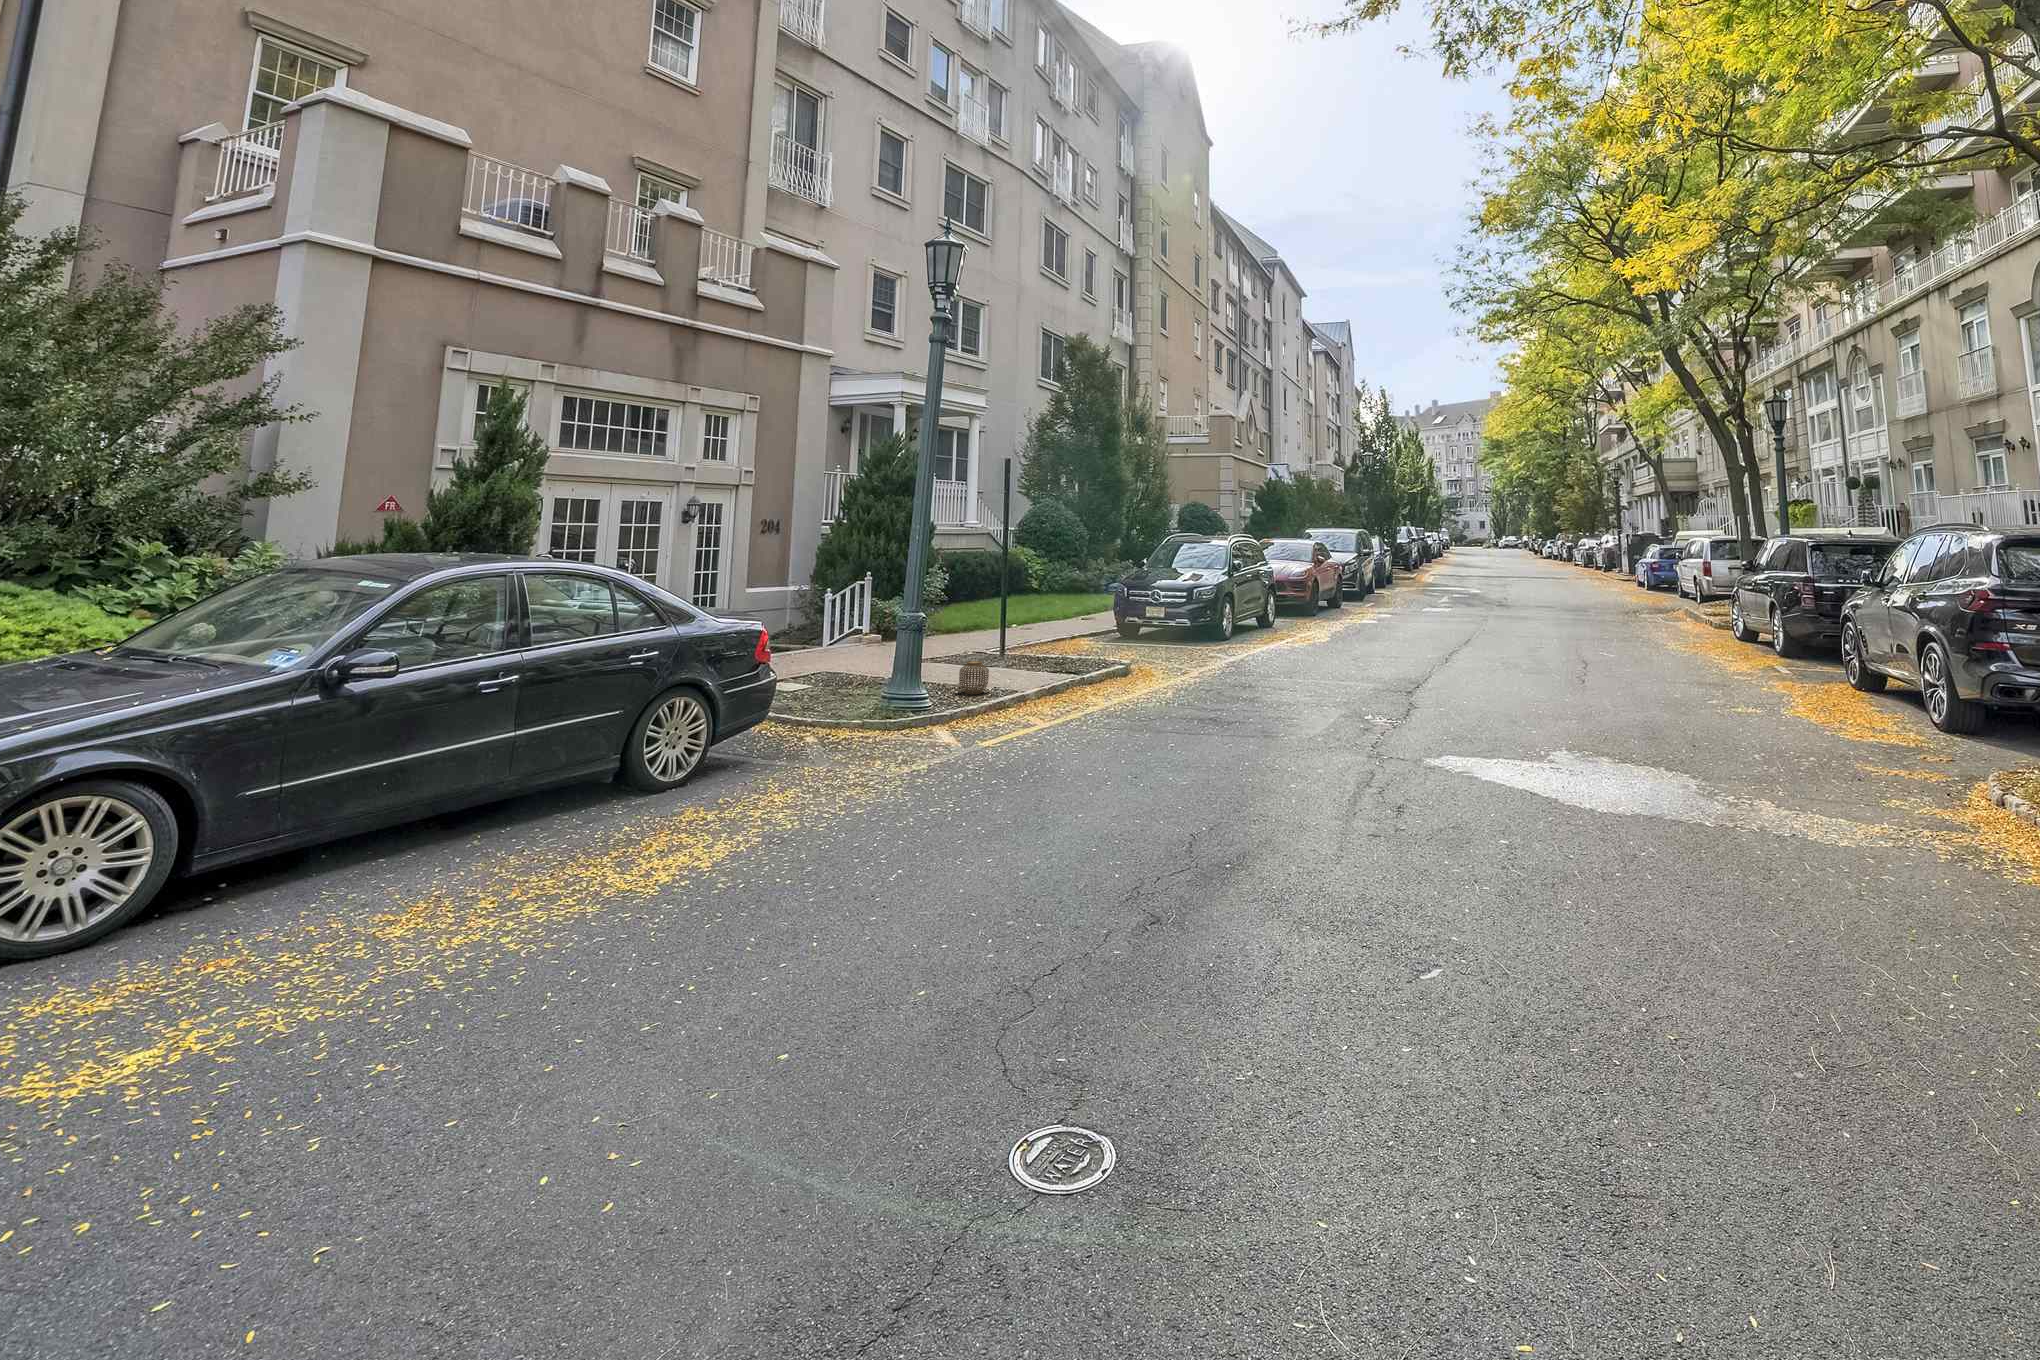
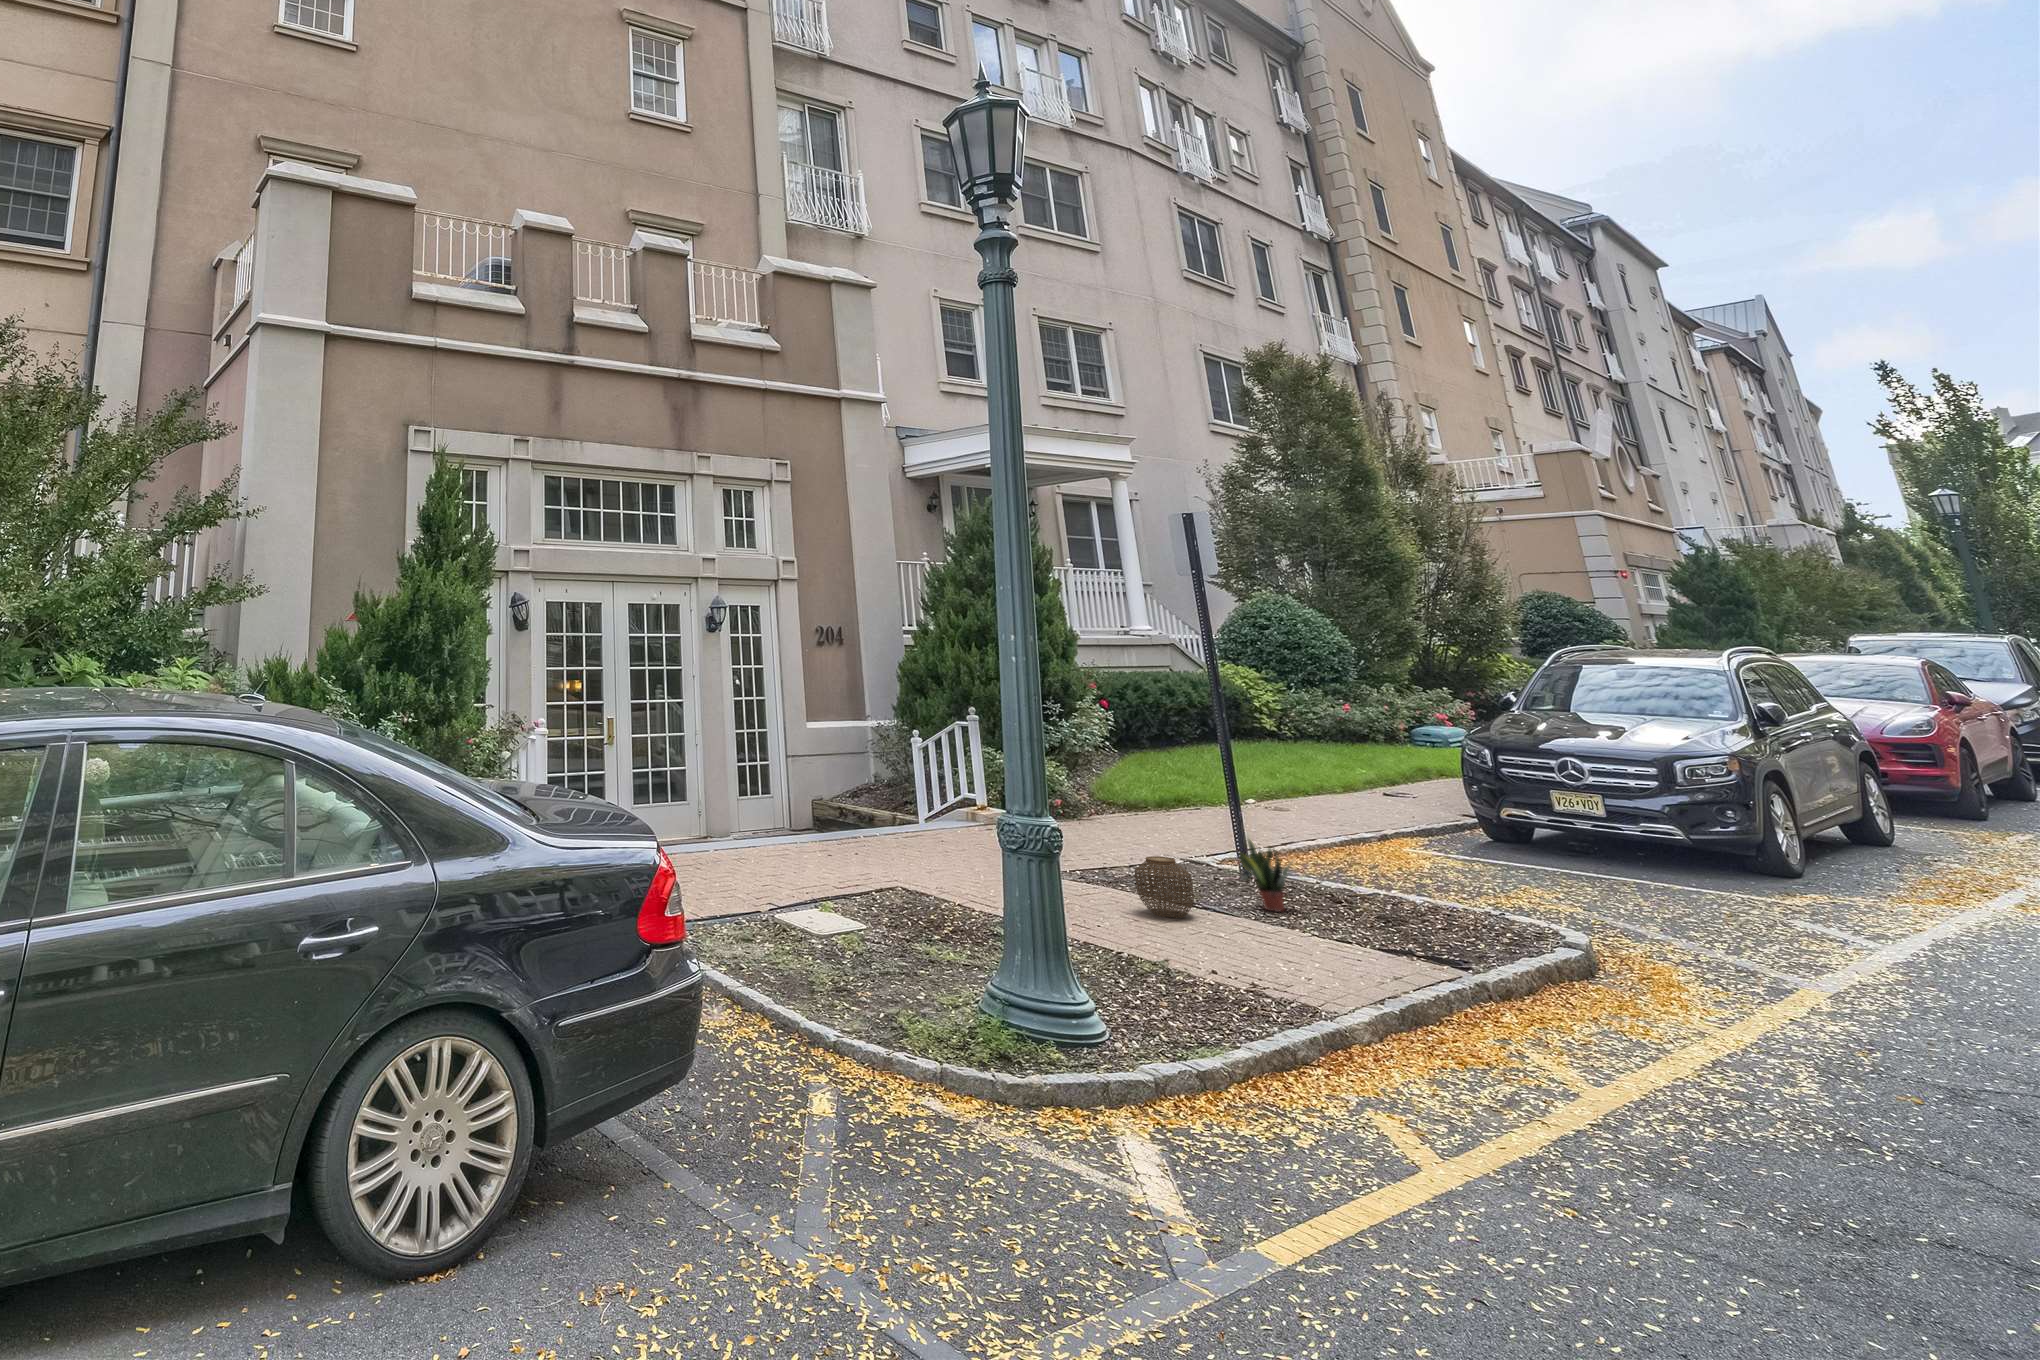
potted plant: none [1014,647,1041,686] -> present [1239,839,1290,912]

